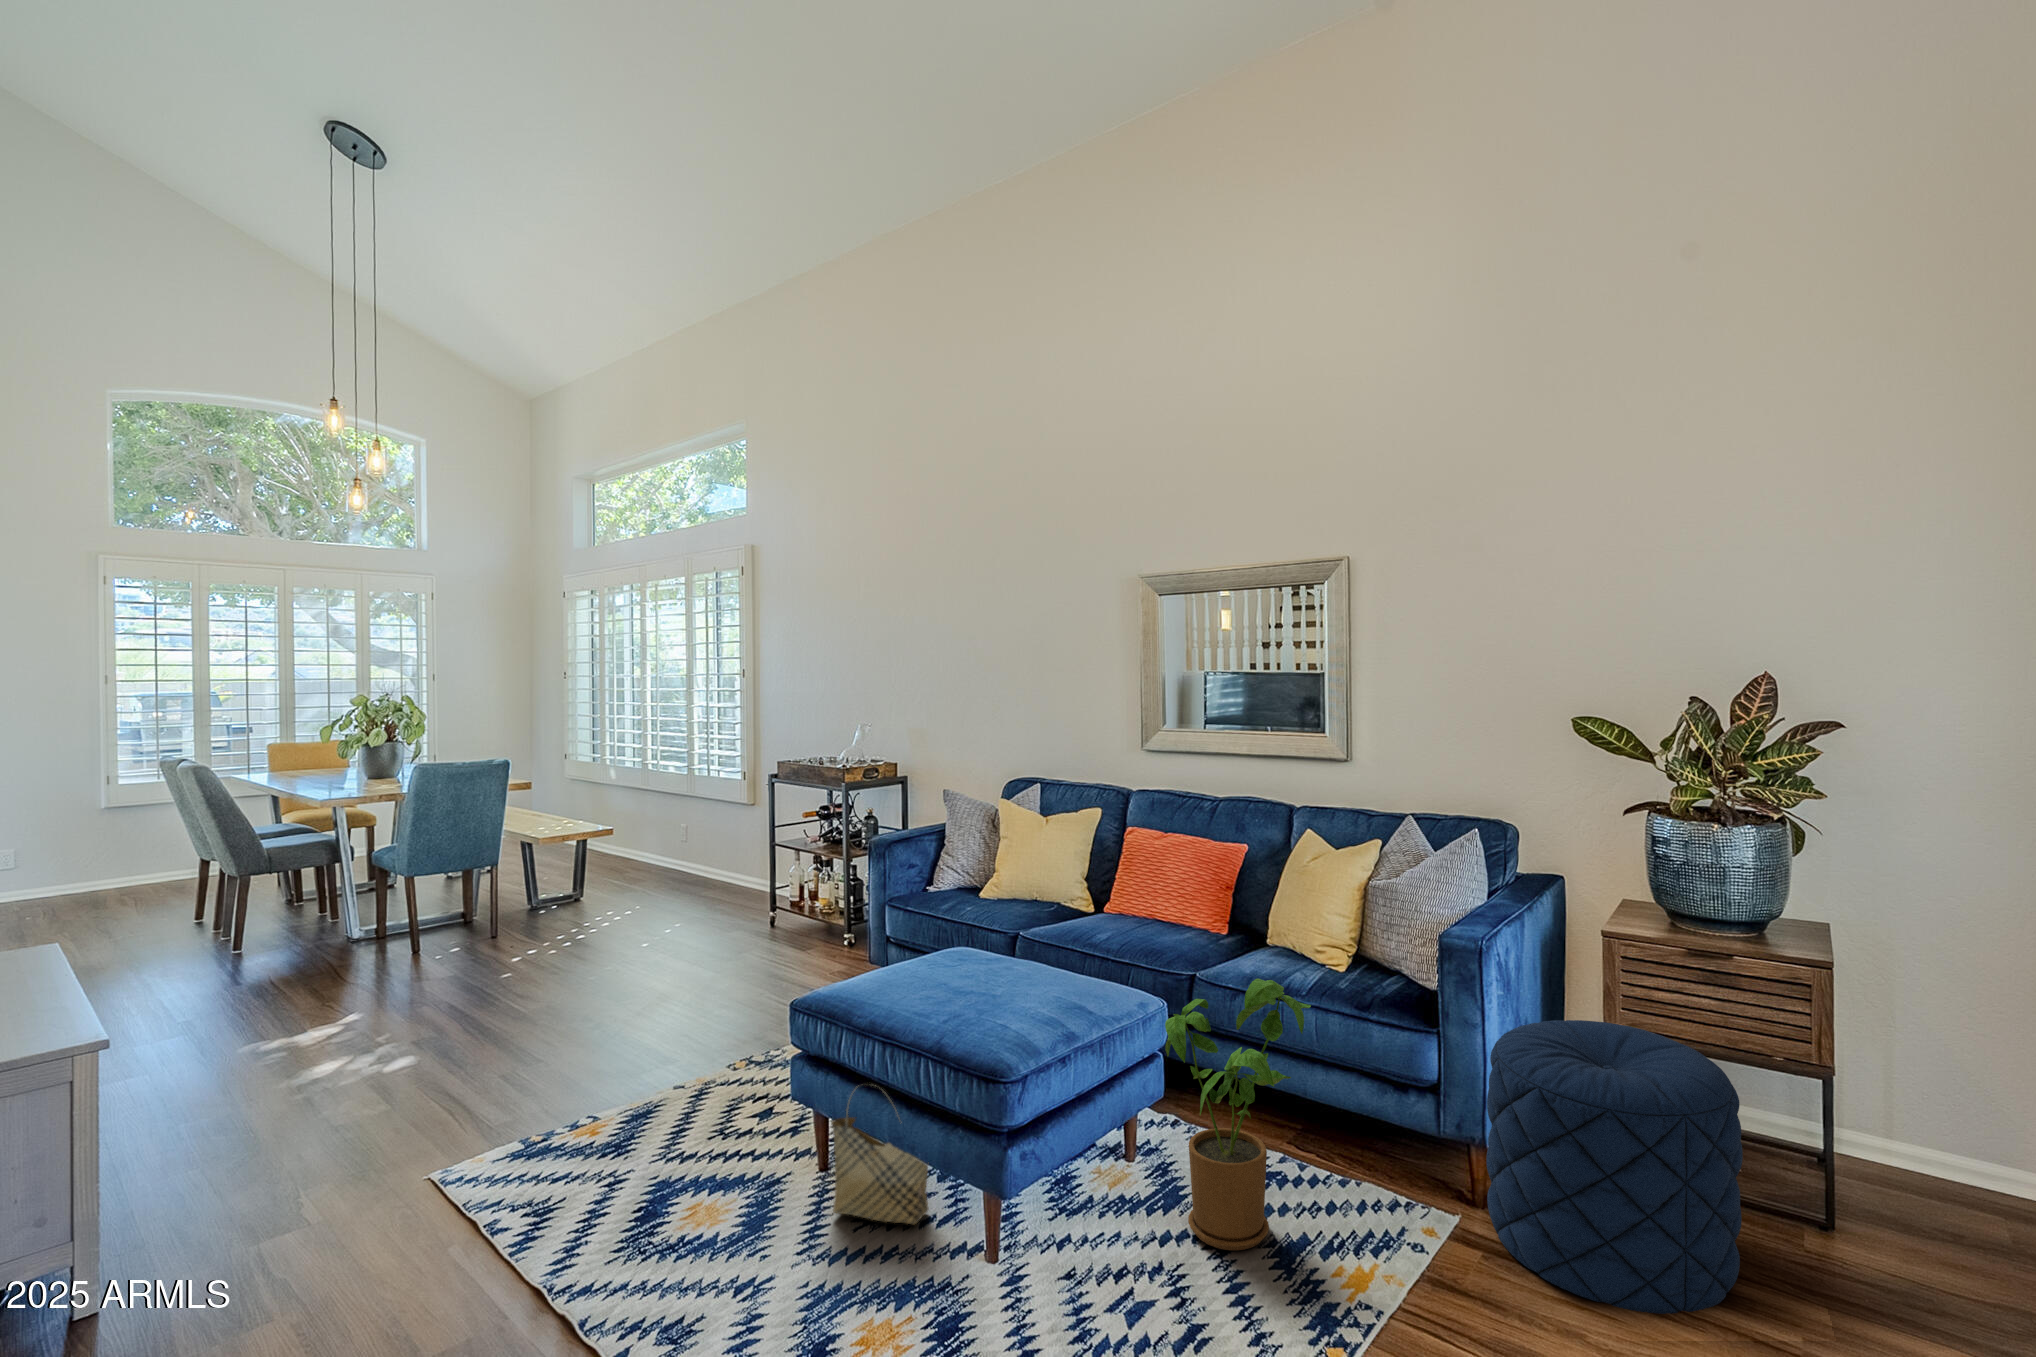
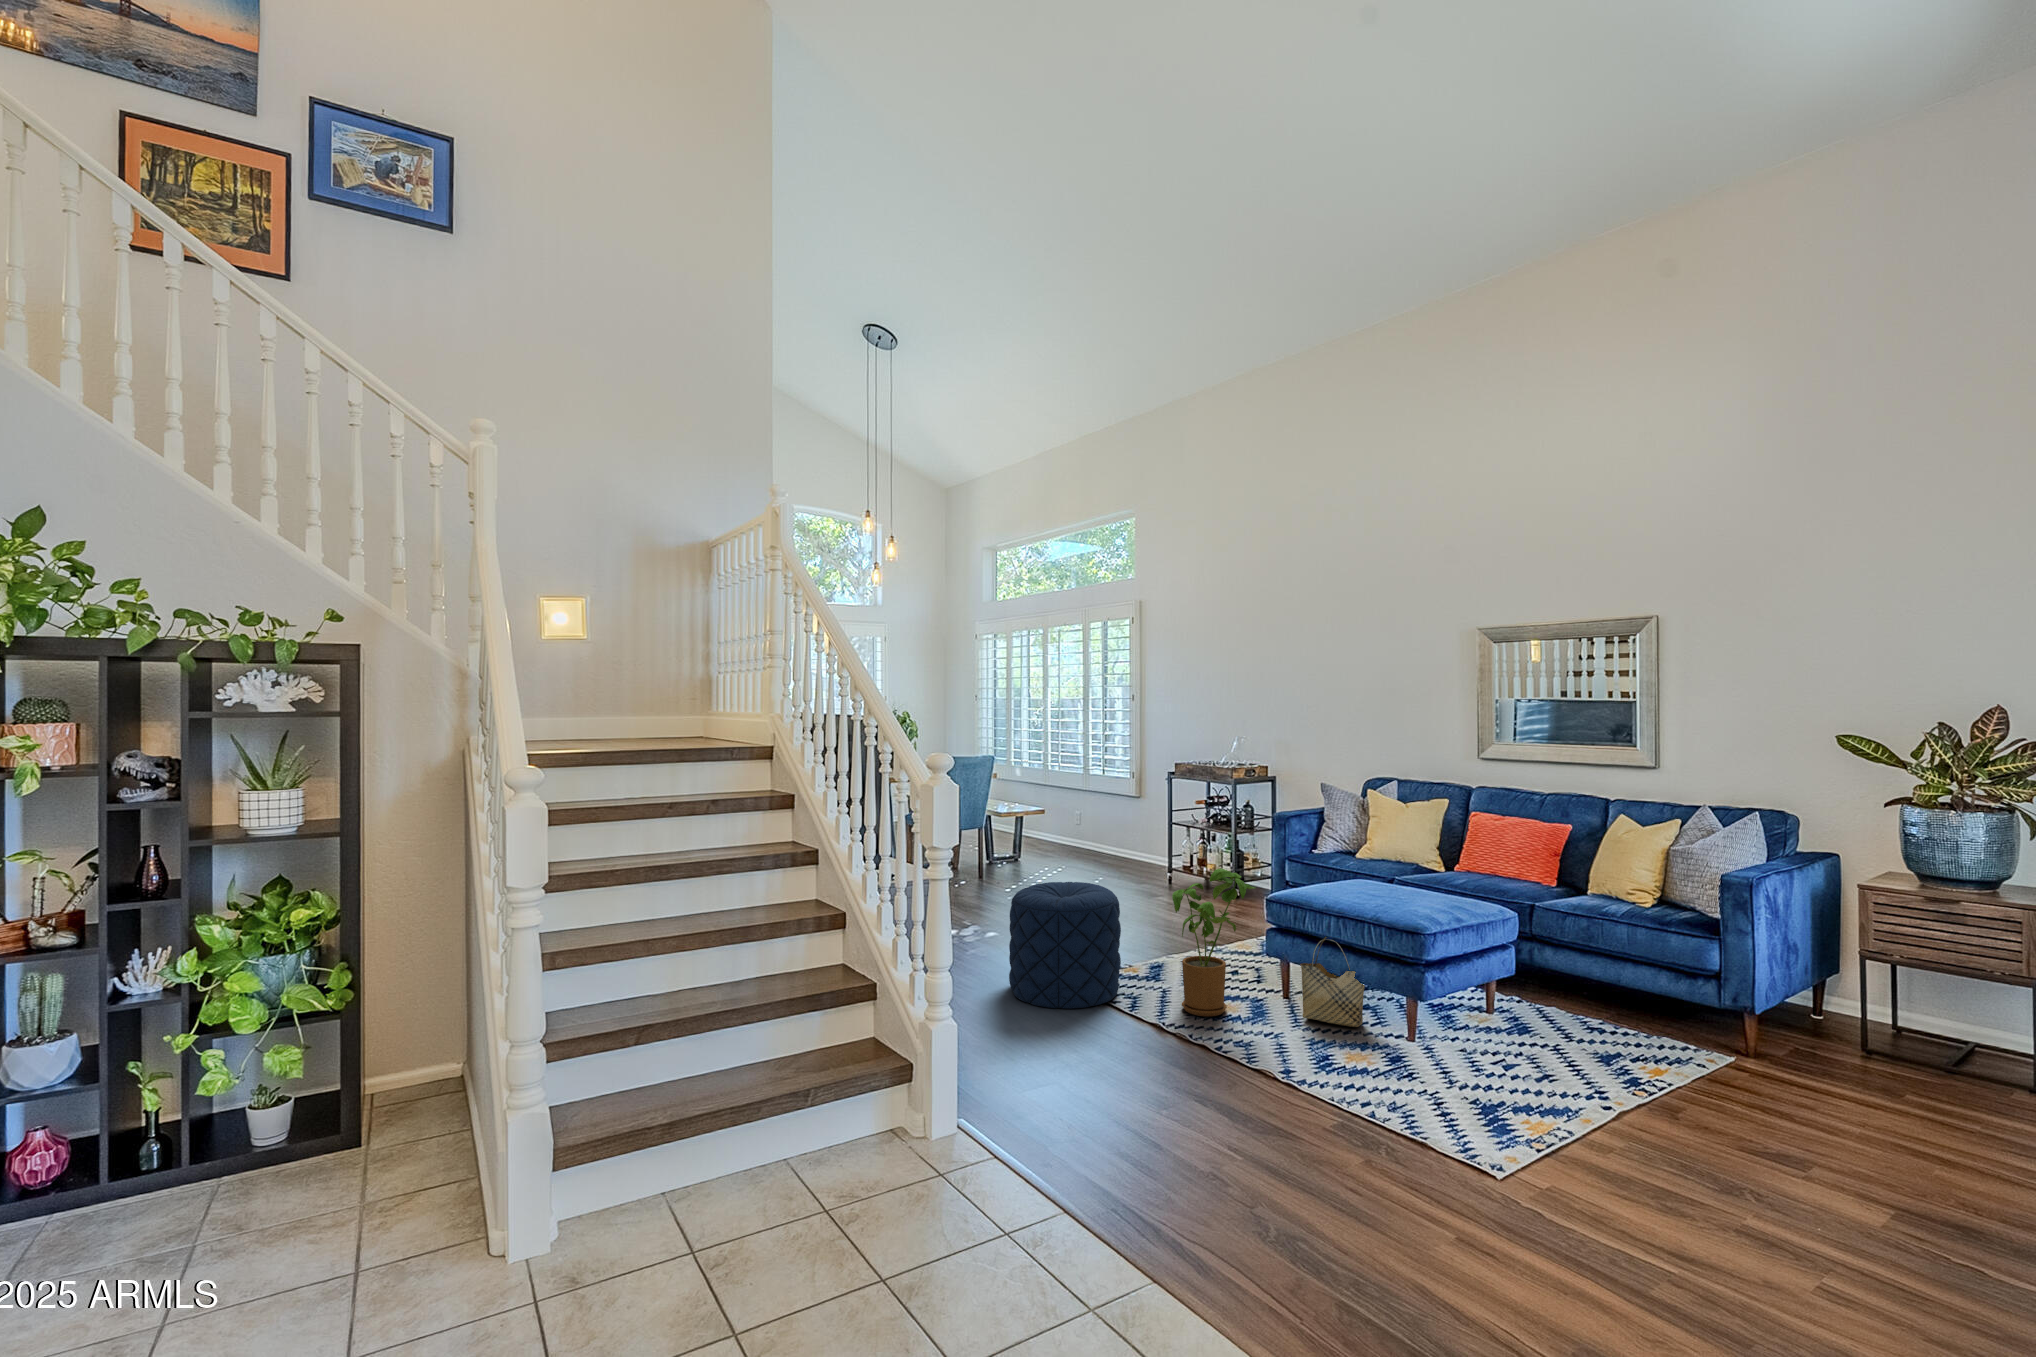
house plant: present [1165,979,1311,1251] -> present [1172,869,1255,1016]
pouf: present [1486,1020,1743,1314] -> present [1009,882,1121,1009]

